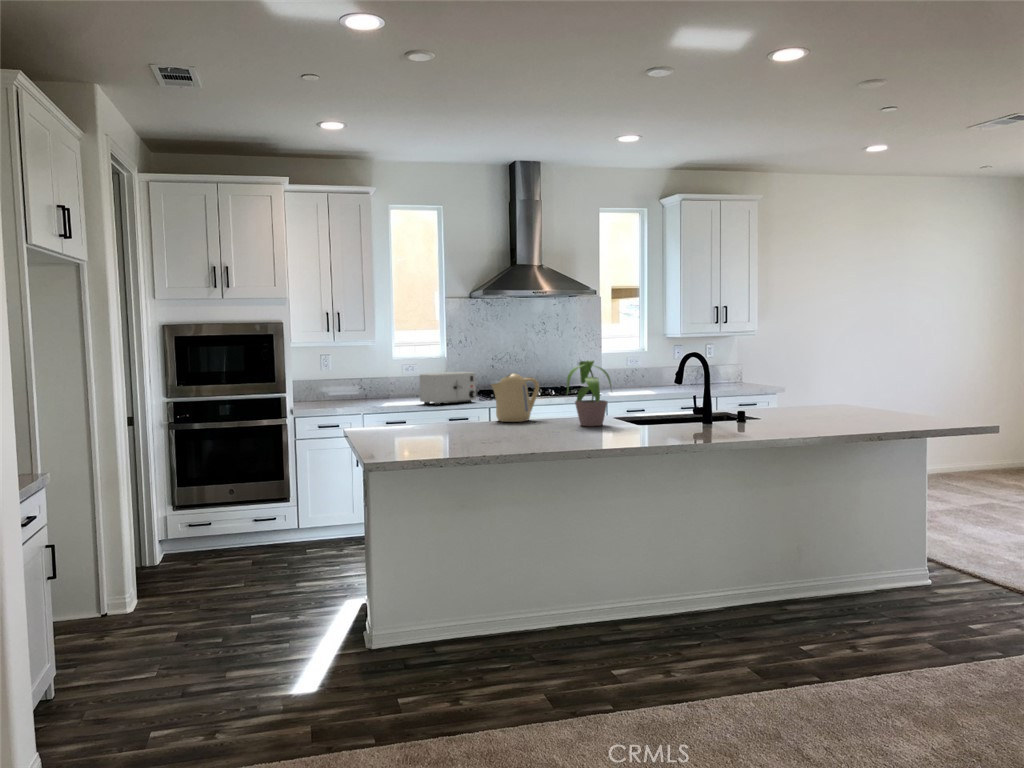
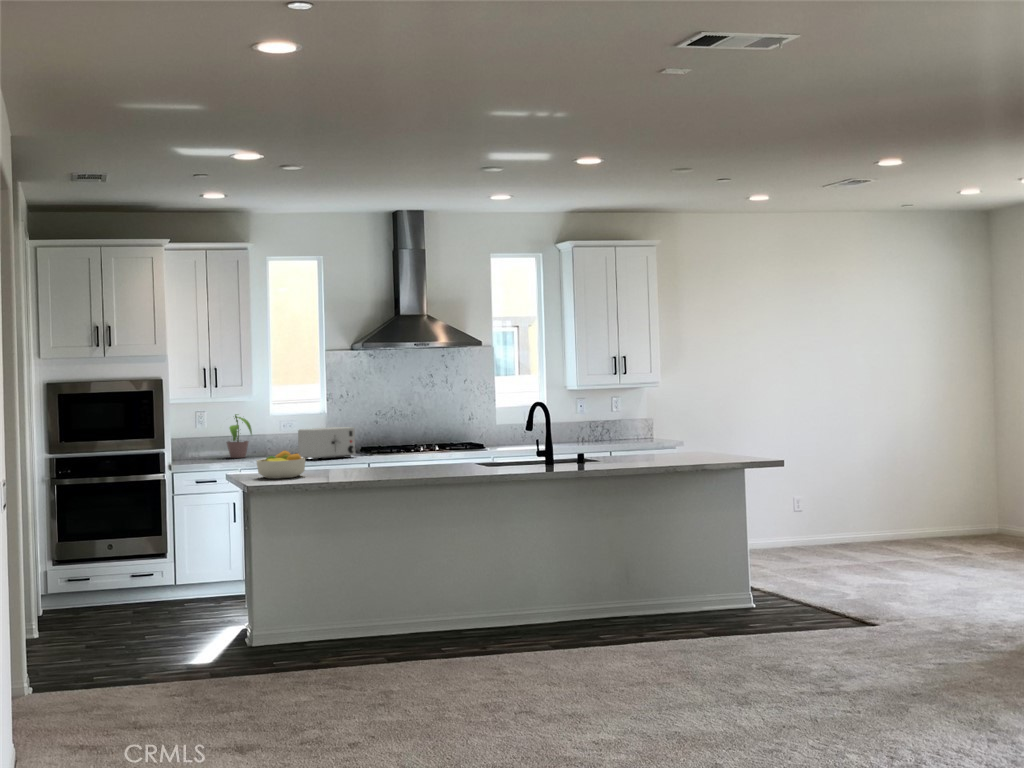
potted plant: present [567,361,611,426] -> present [227,414,252,458]
kettle: present [491,373,539,422] -> none [353,427,398,471]
fruit bowl: none [385,399,441,433] -> present [257,450,305,479]

